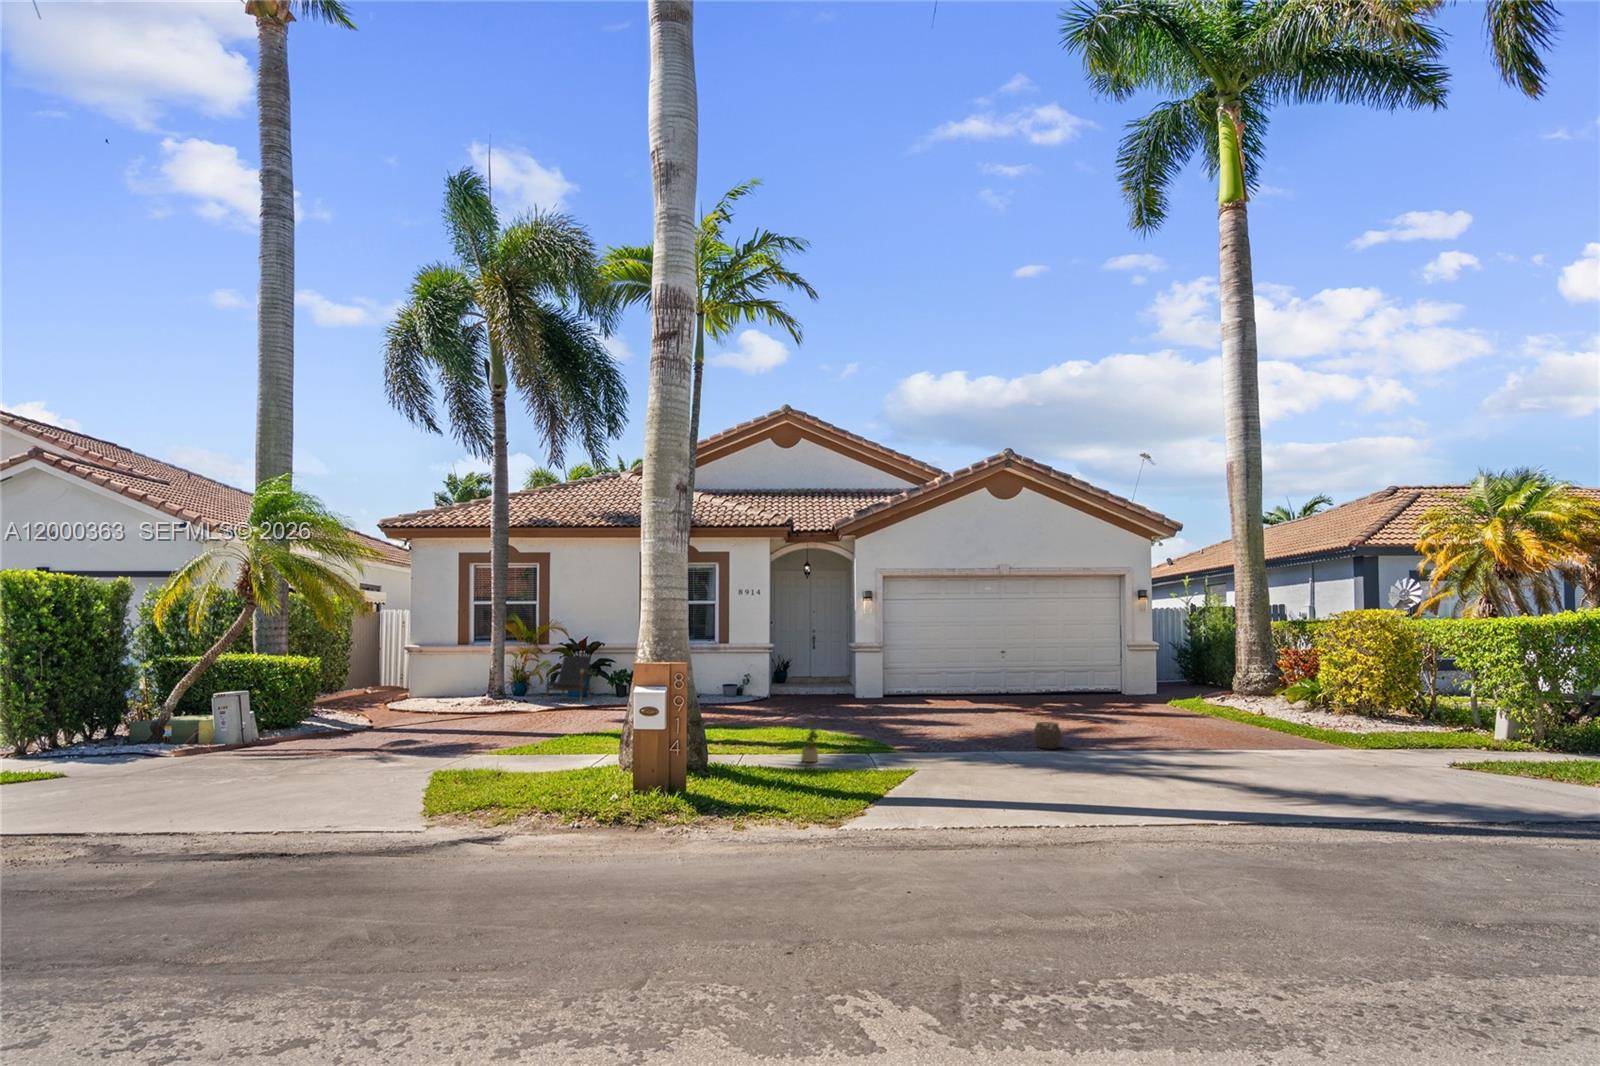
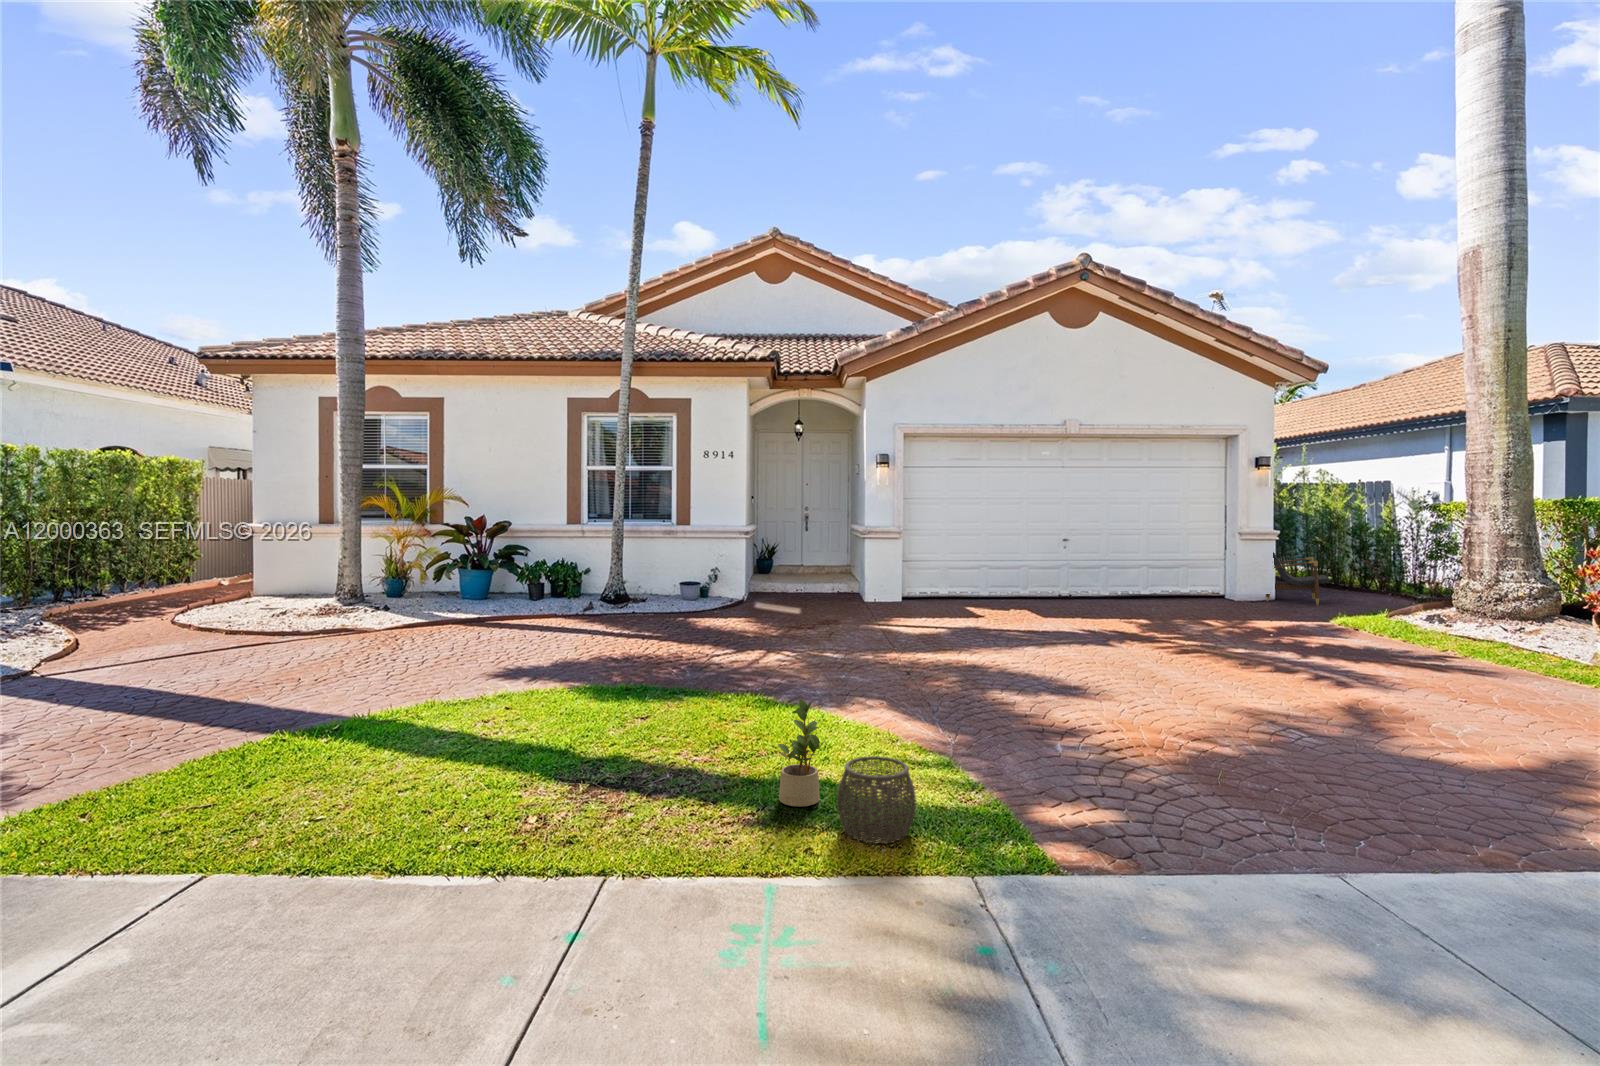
lounge chair: present [546,656,591,700] -> present [1265,552,1329,605]
woven basket: present [1033,722,1062,749] -> present [837,756,916,844]

